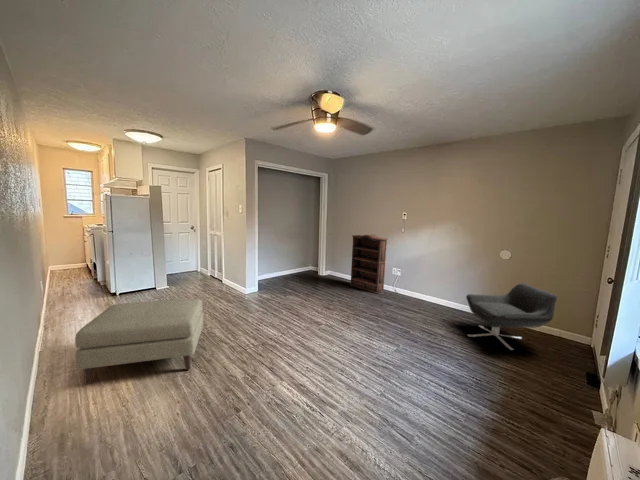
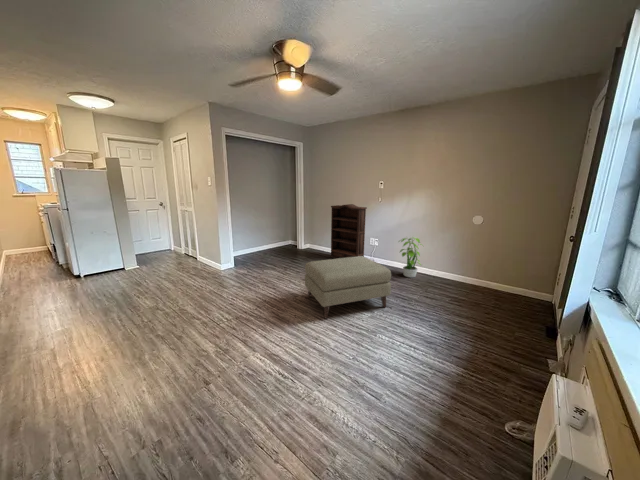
potted plant: none [419,268,448,311] -> present [400,237,422,277]
lounge chair: present [466,283,557,350] -> none [442,246,528,310]
ottoman: present [75,299,203,384] -> present [305,256,391,318]

